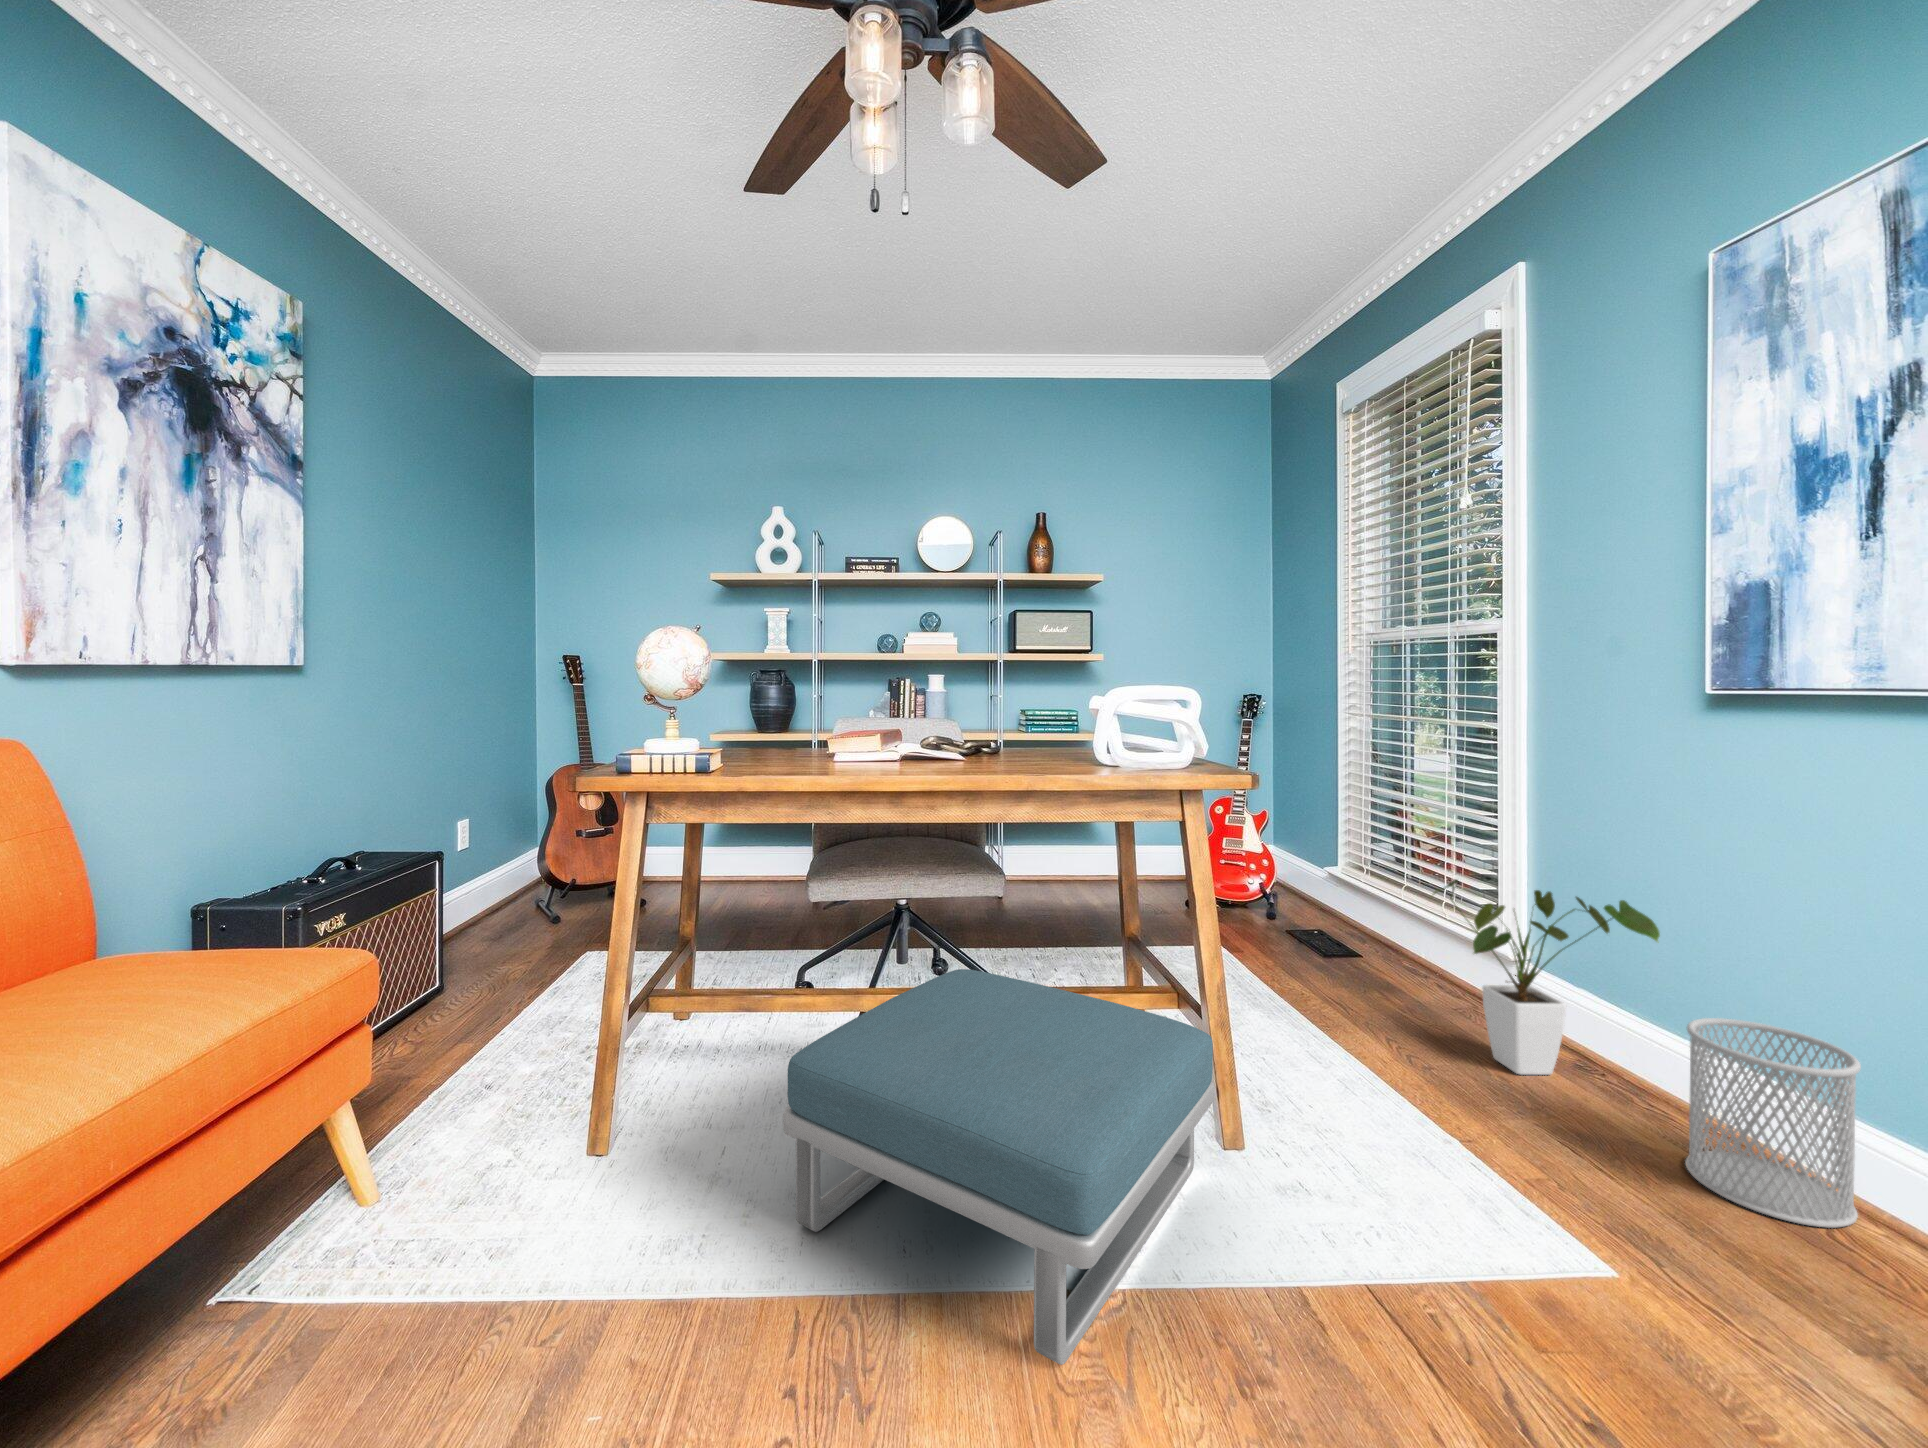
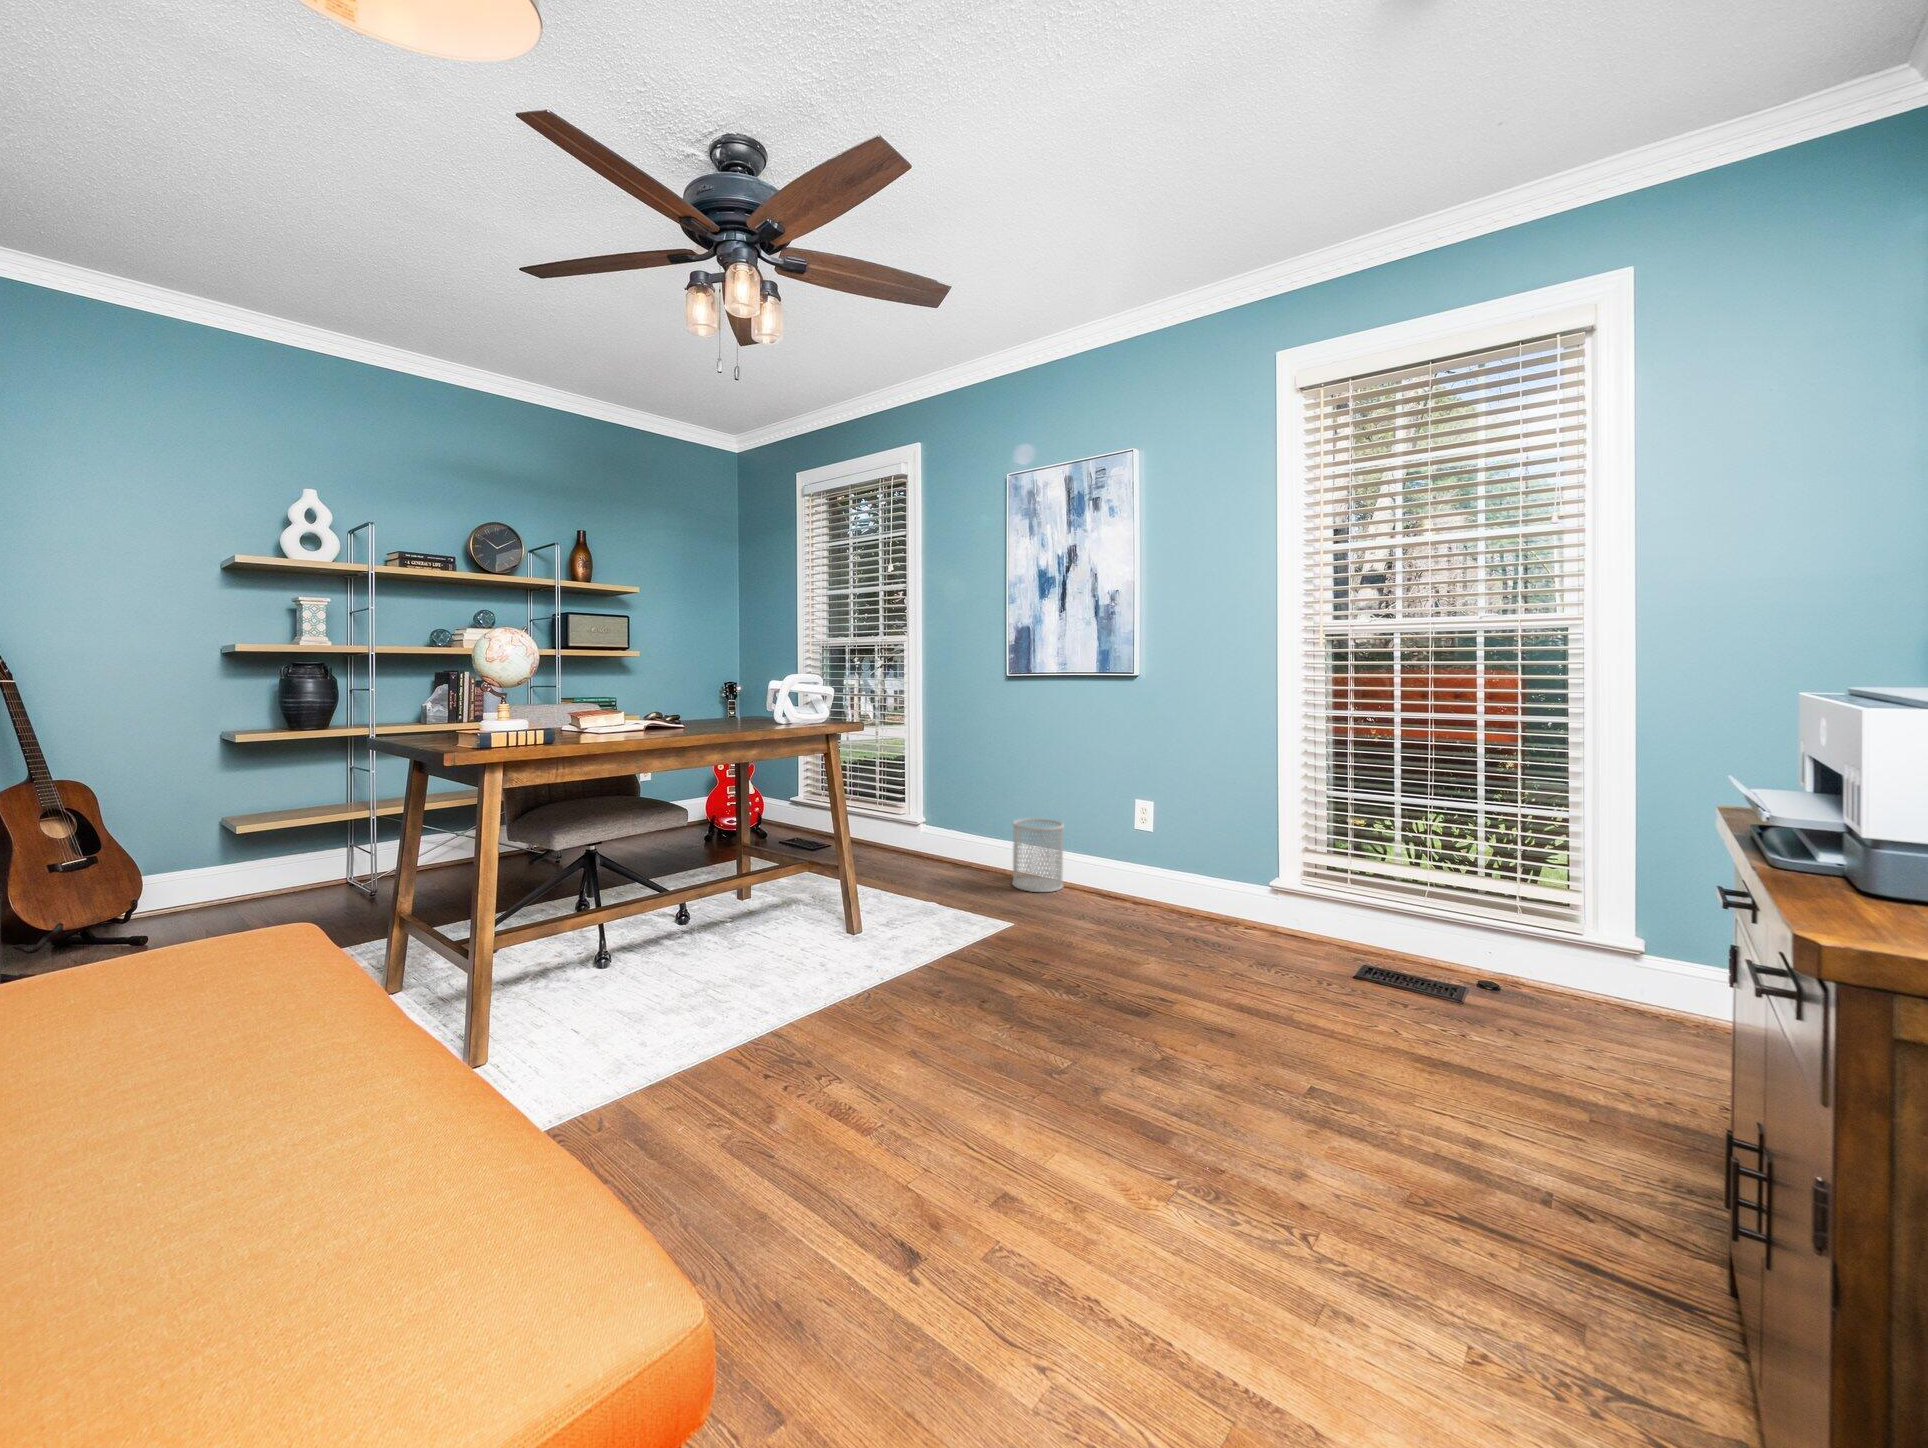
house plant: present [1433,880,1660,1075] -> none [901,776,993,873]
footstool: present [783,969,1214,1365] -> none [672,861,892,1030]

